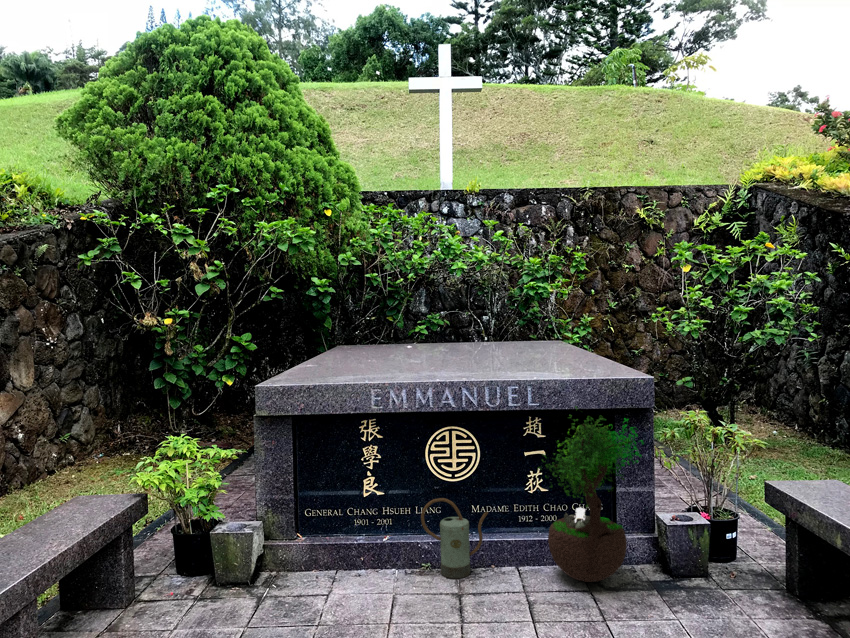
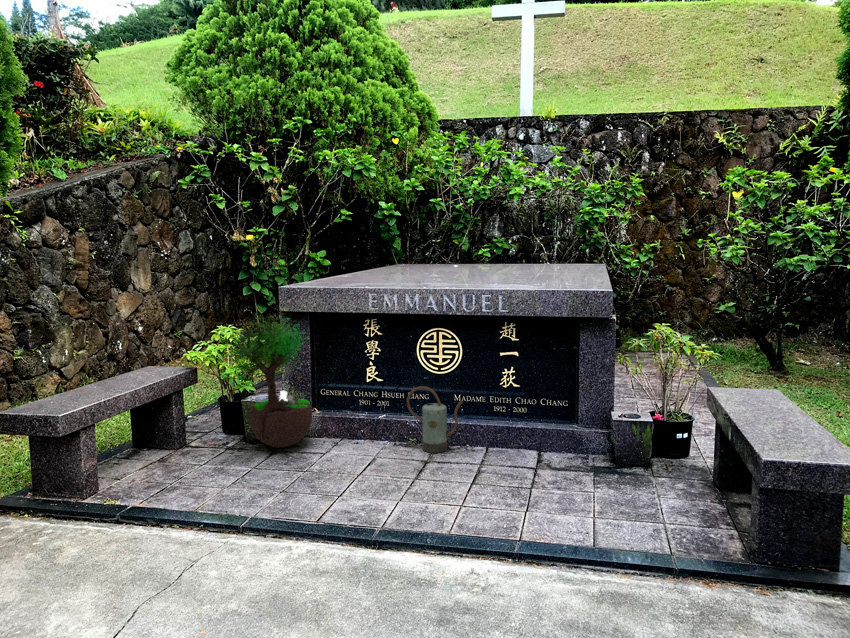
potted tree: present [538,406,644,582] -> present [222,307,312,448]

